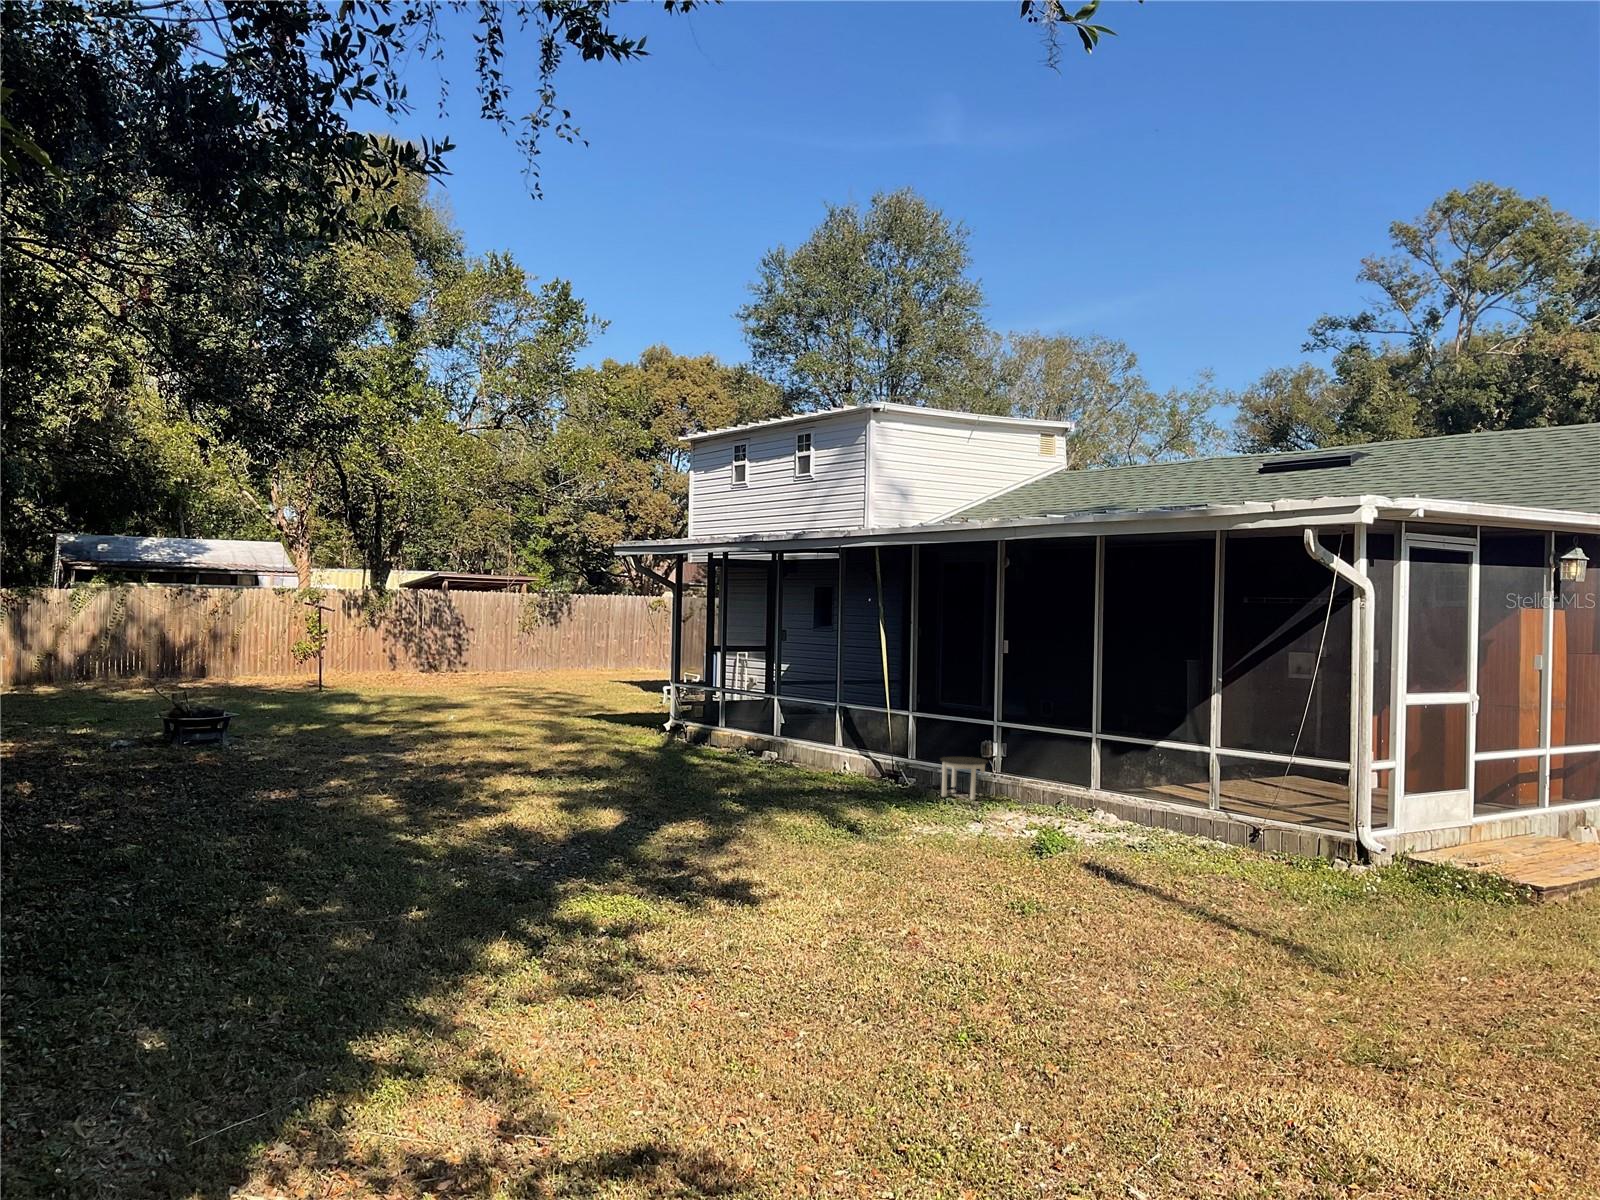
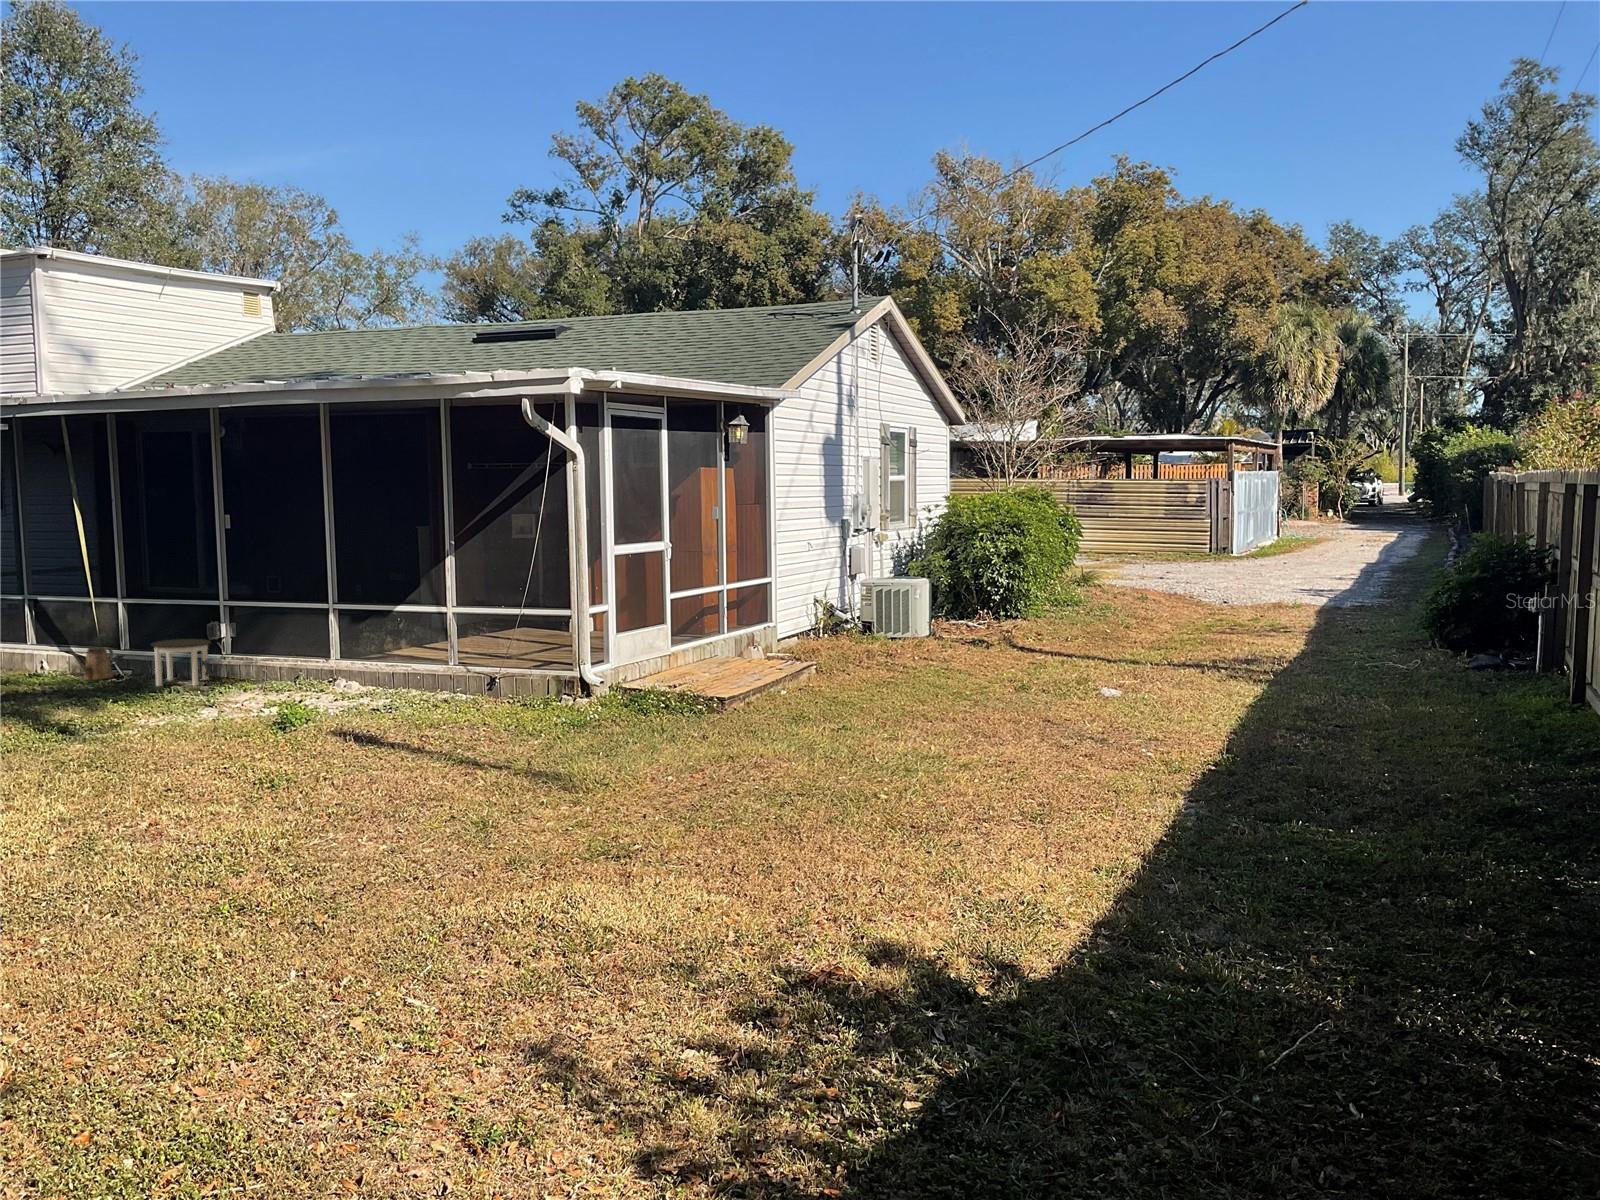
watering can: none [878,756,912,786] -> present [68,647,113,681]

